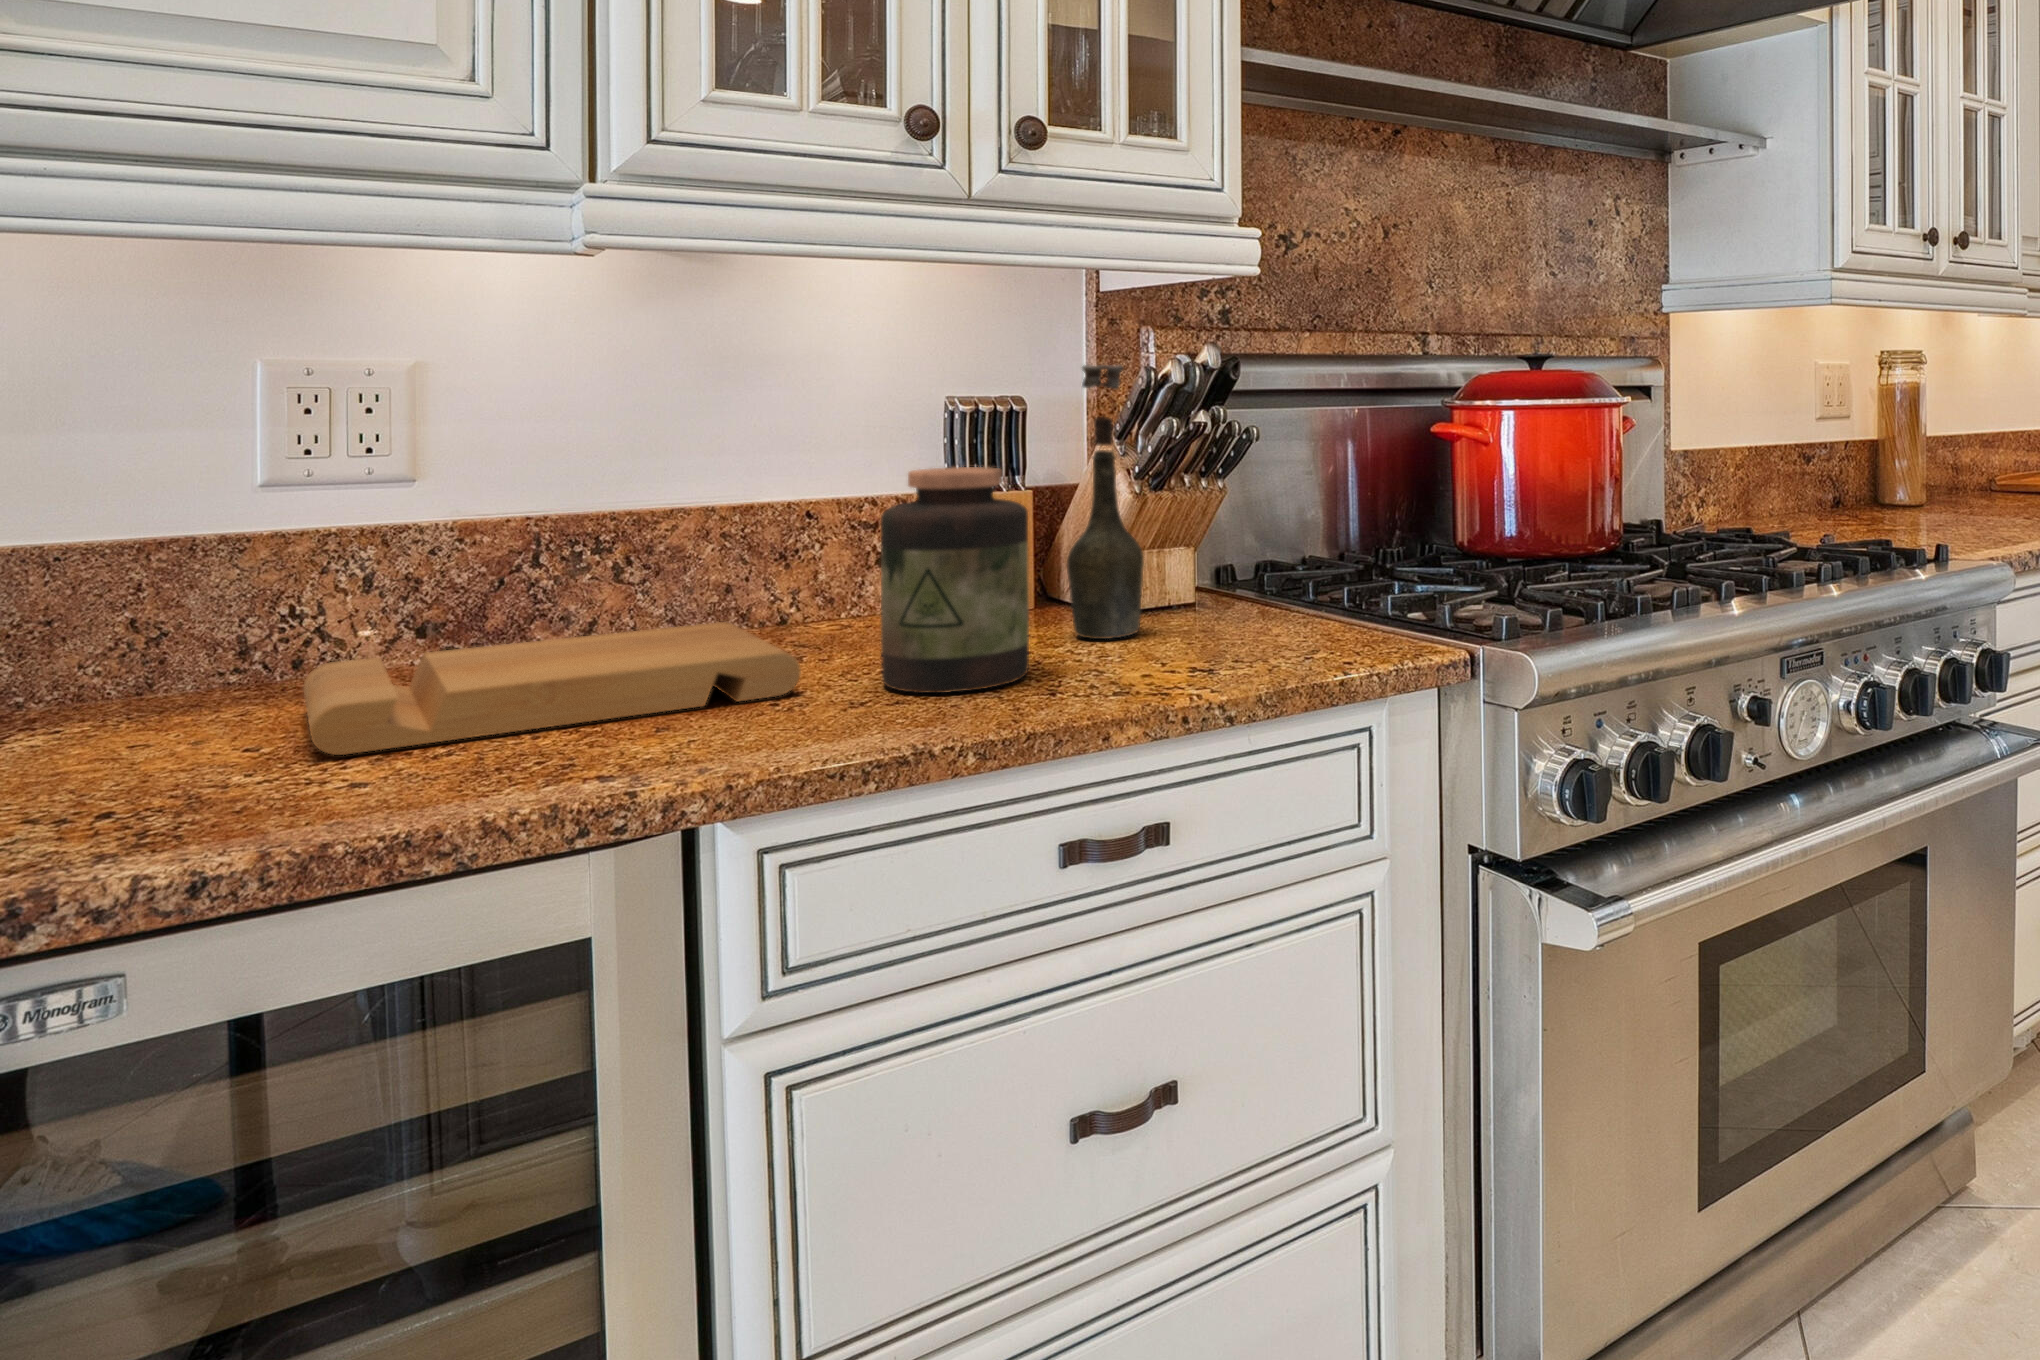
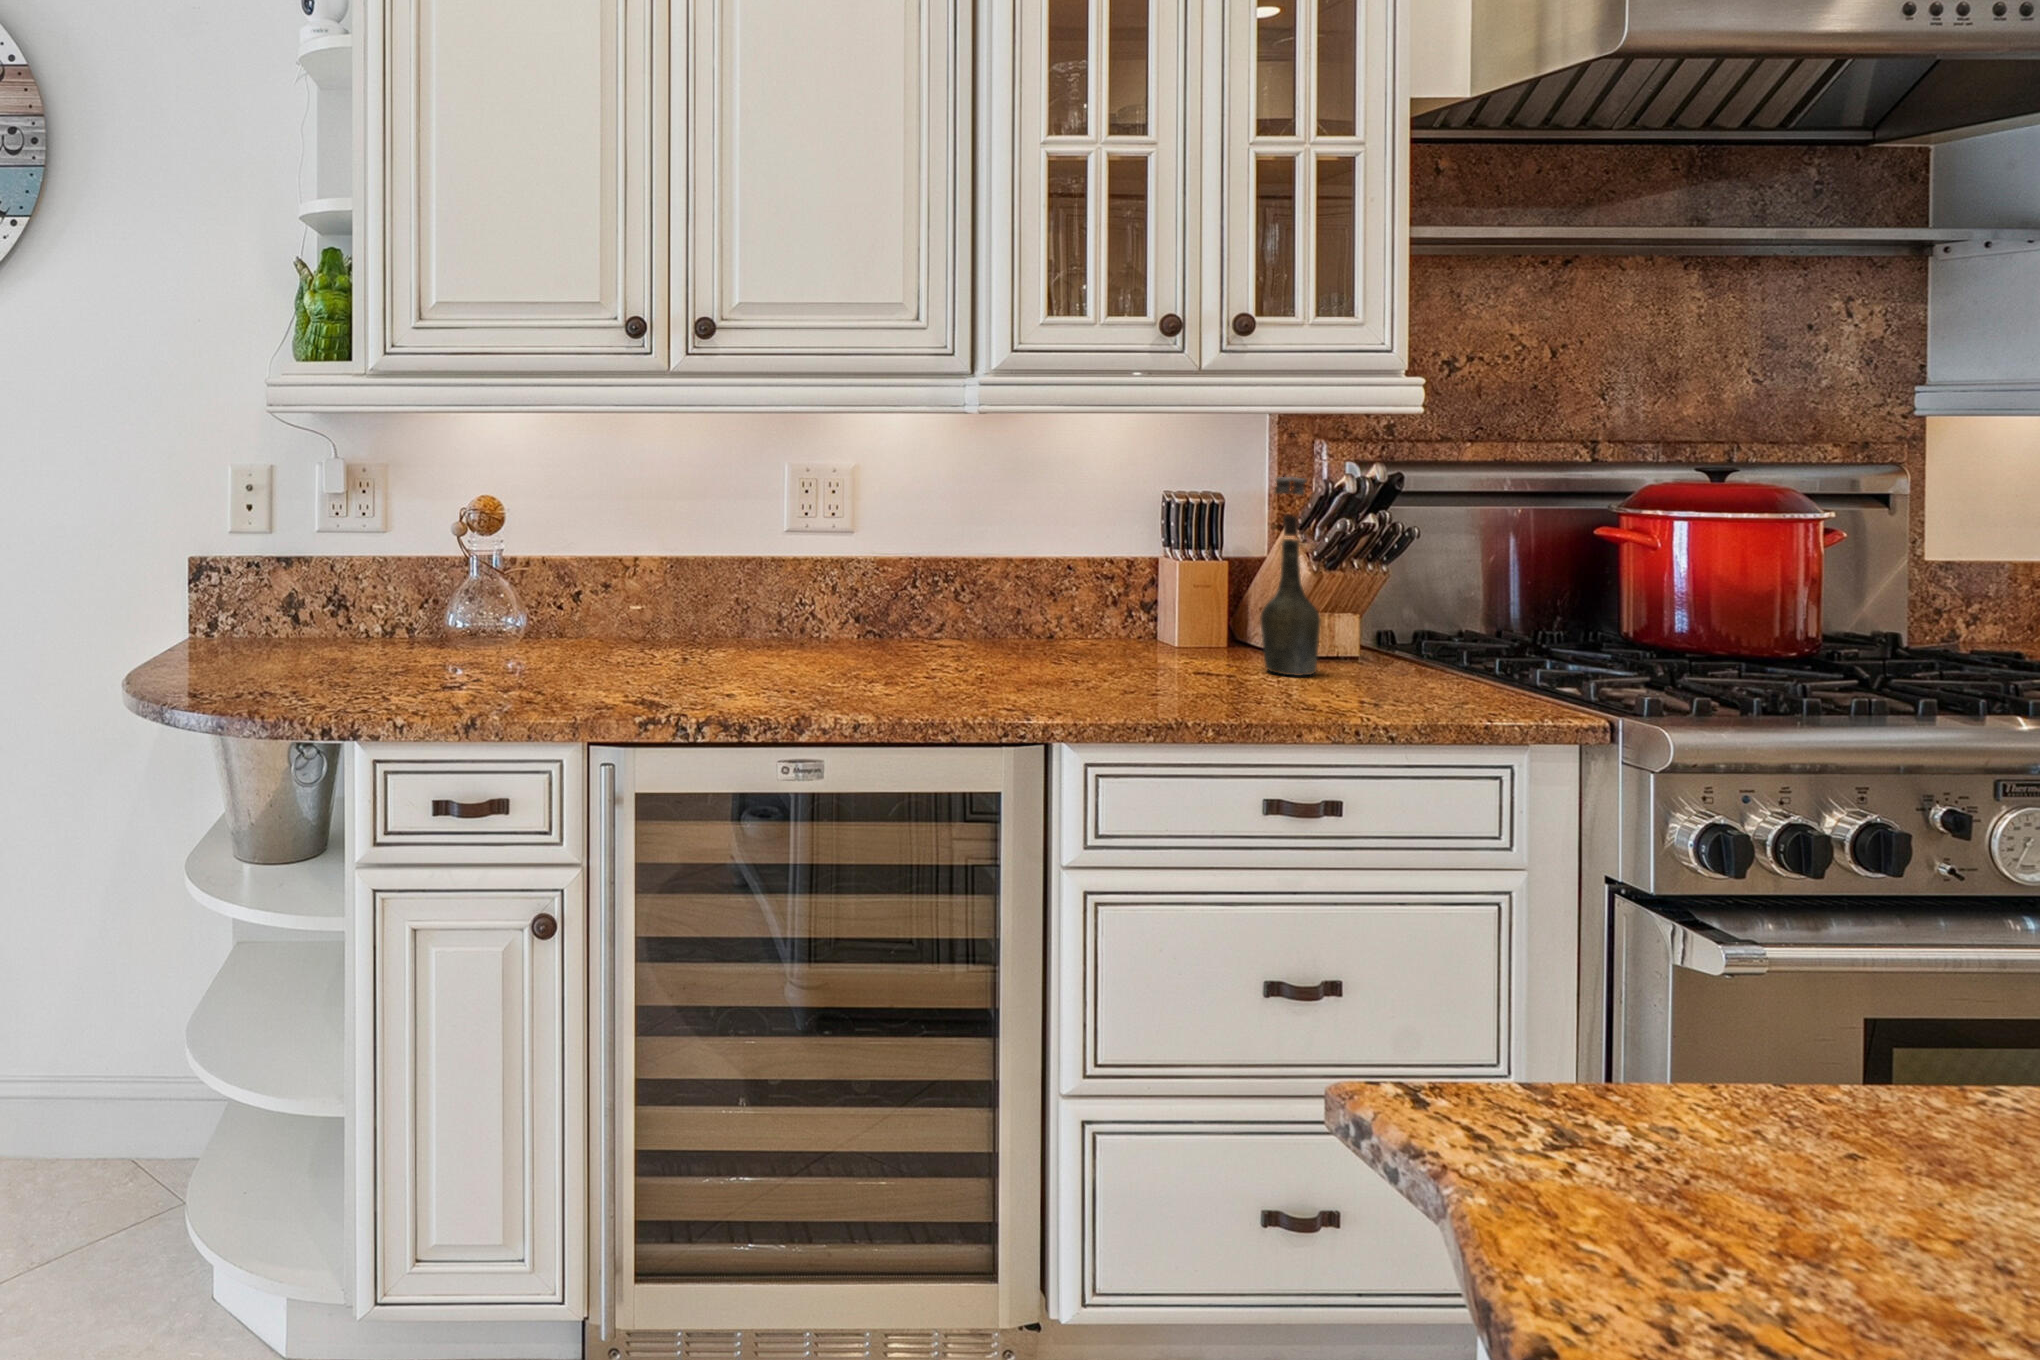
jar: present [881,467,1029,693] -> none [1139,548,1238,696]
cutting board: present [304,622,800,755] -> none [825,632,1089,683]

